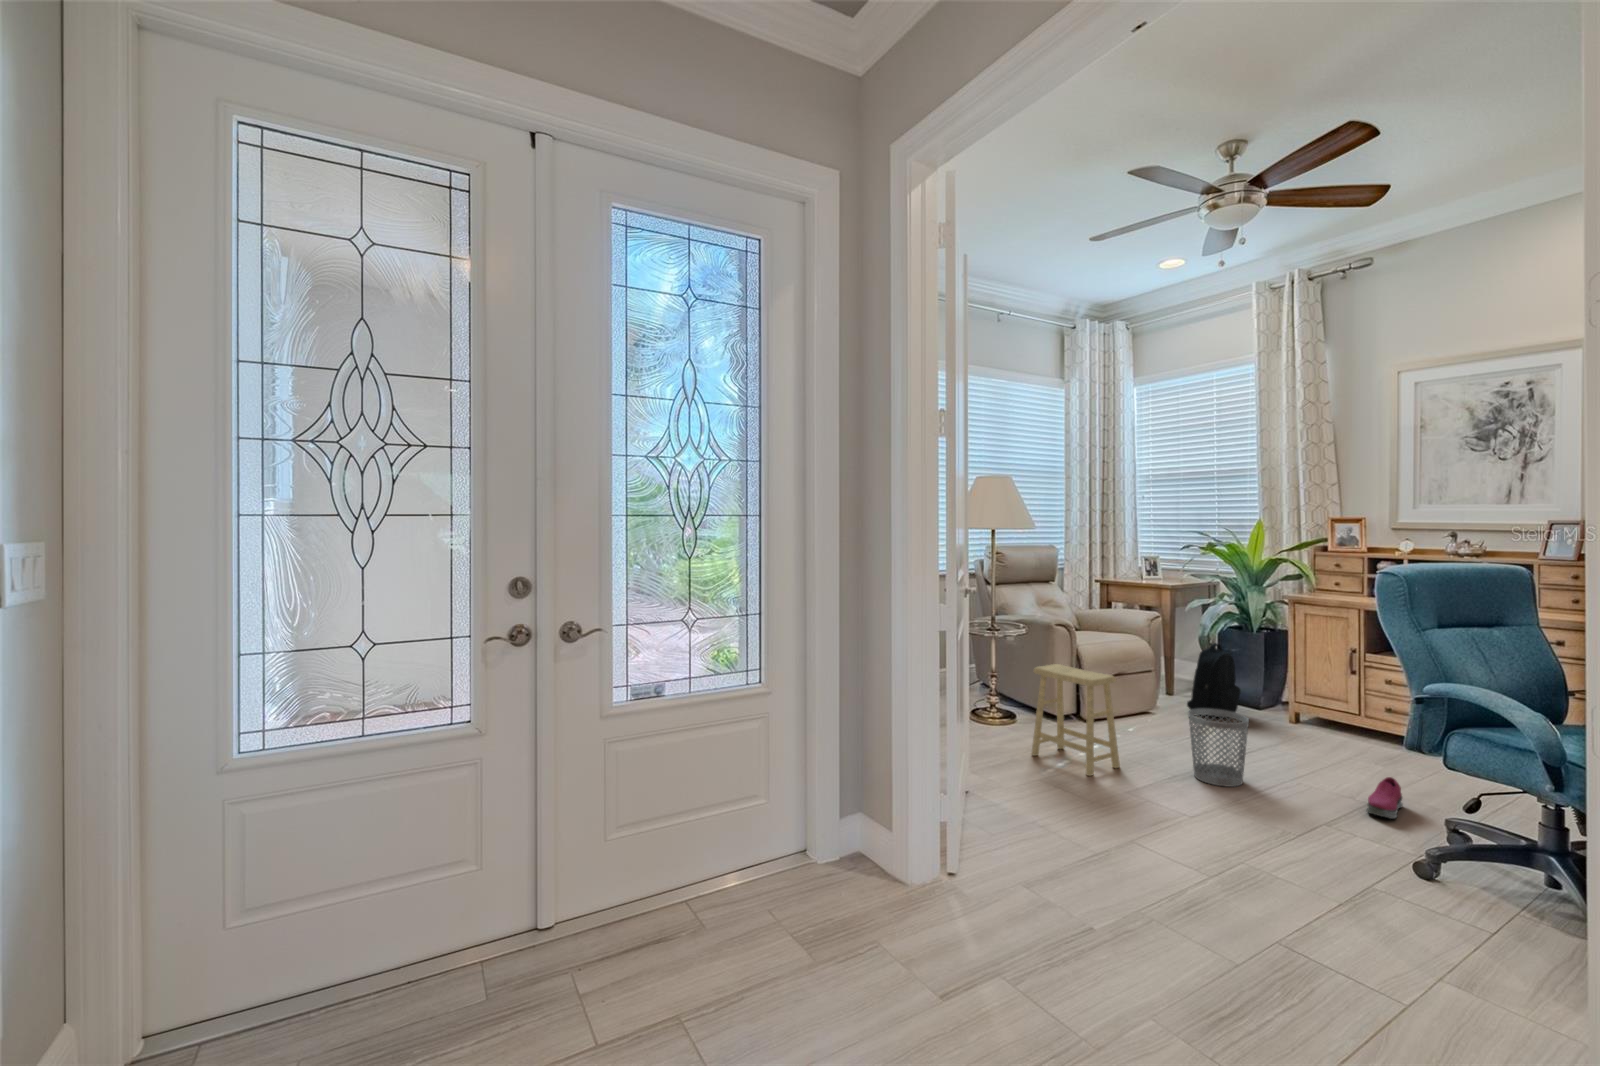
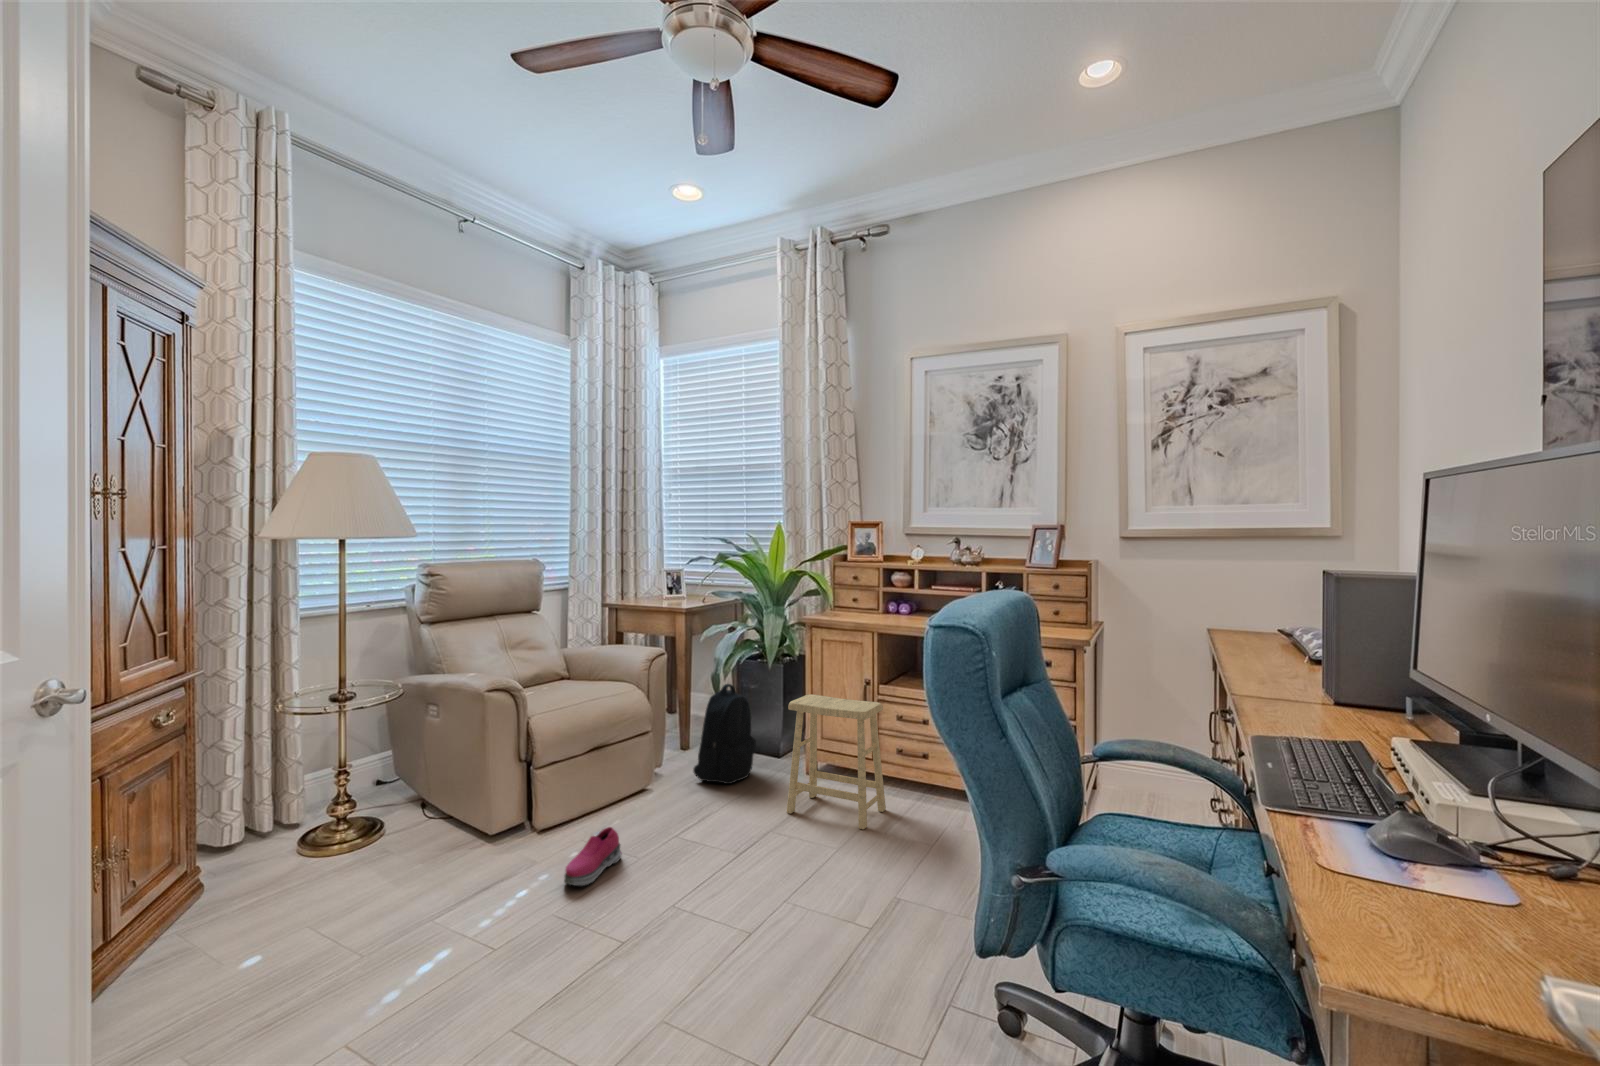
footstool: present [1031,664,1120,776] -> present [787,694,886,829]
wastebasket: present [1188,708,1249,787] -> none [640,808,724,945]
shoe: present [1367,777,1403,819] -> present [564,827,622,886]

